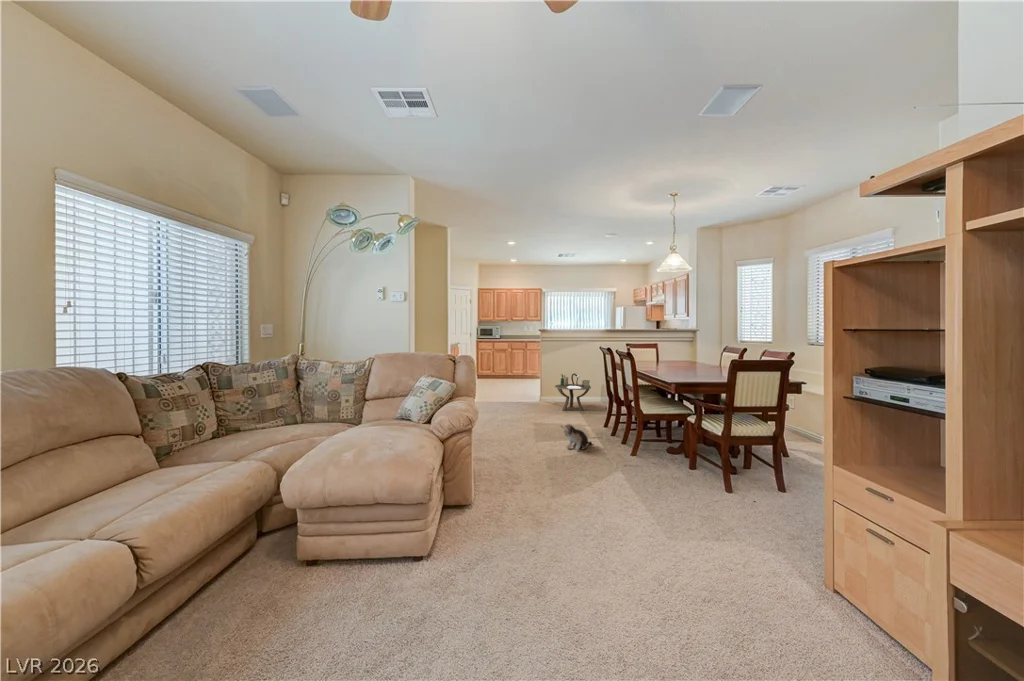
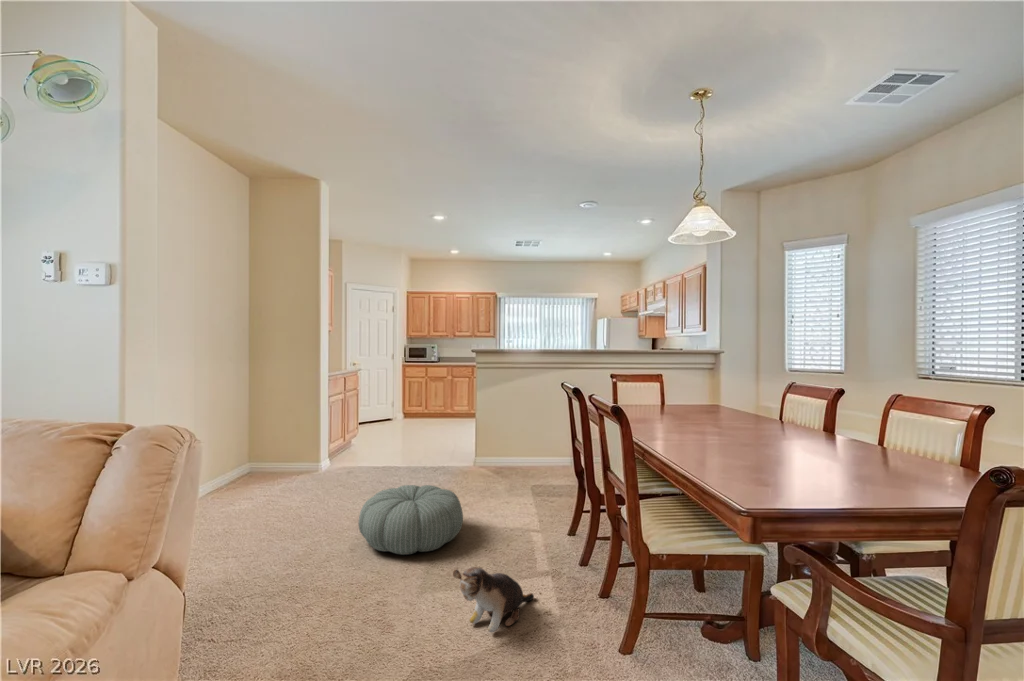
side table: present [555,373,591,411] -> none [492,419,552,485]
pouf: none [499,404,550,433] -> present [358,485,463,555]

